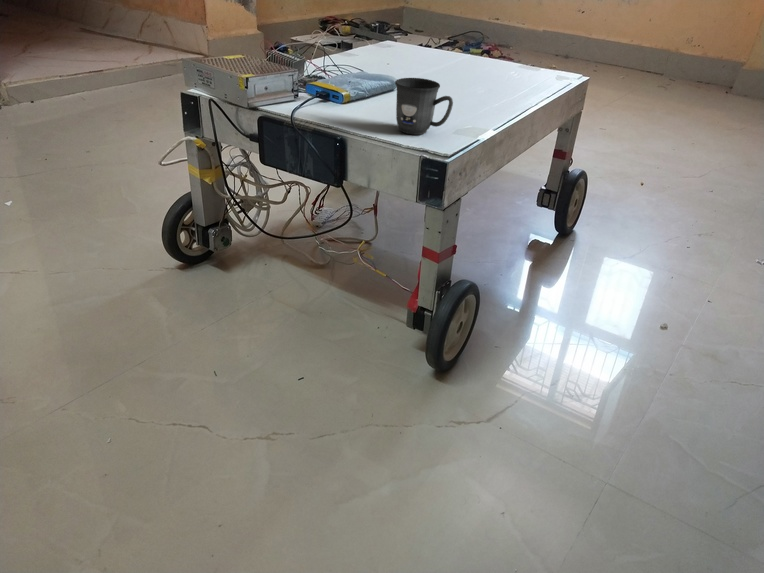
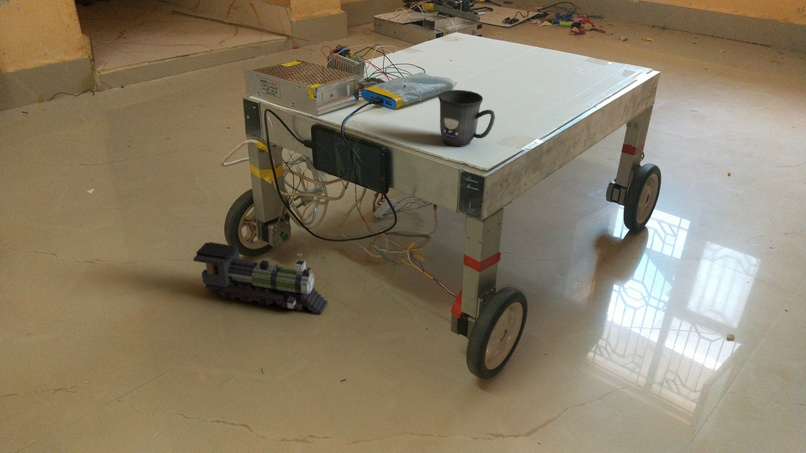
toy train: none [133,247,275,317] -> present [194,242,327,314]

